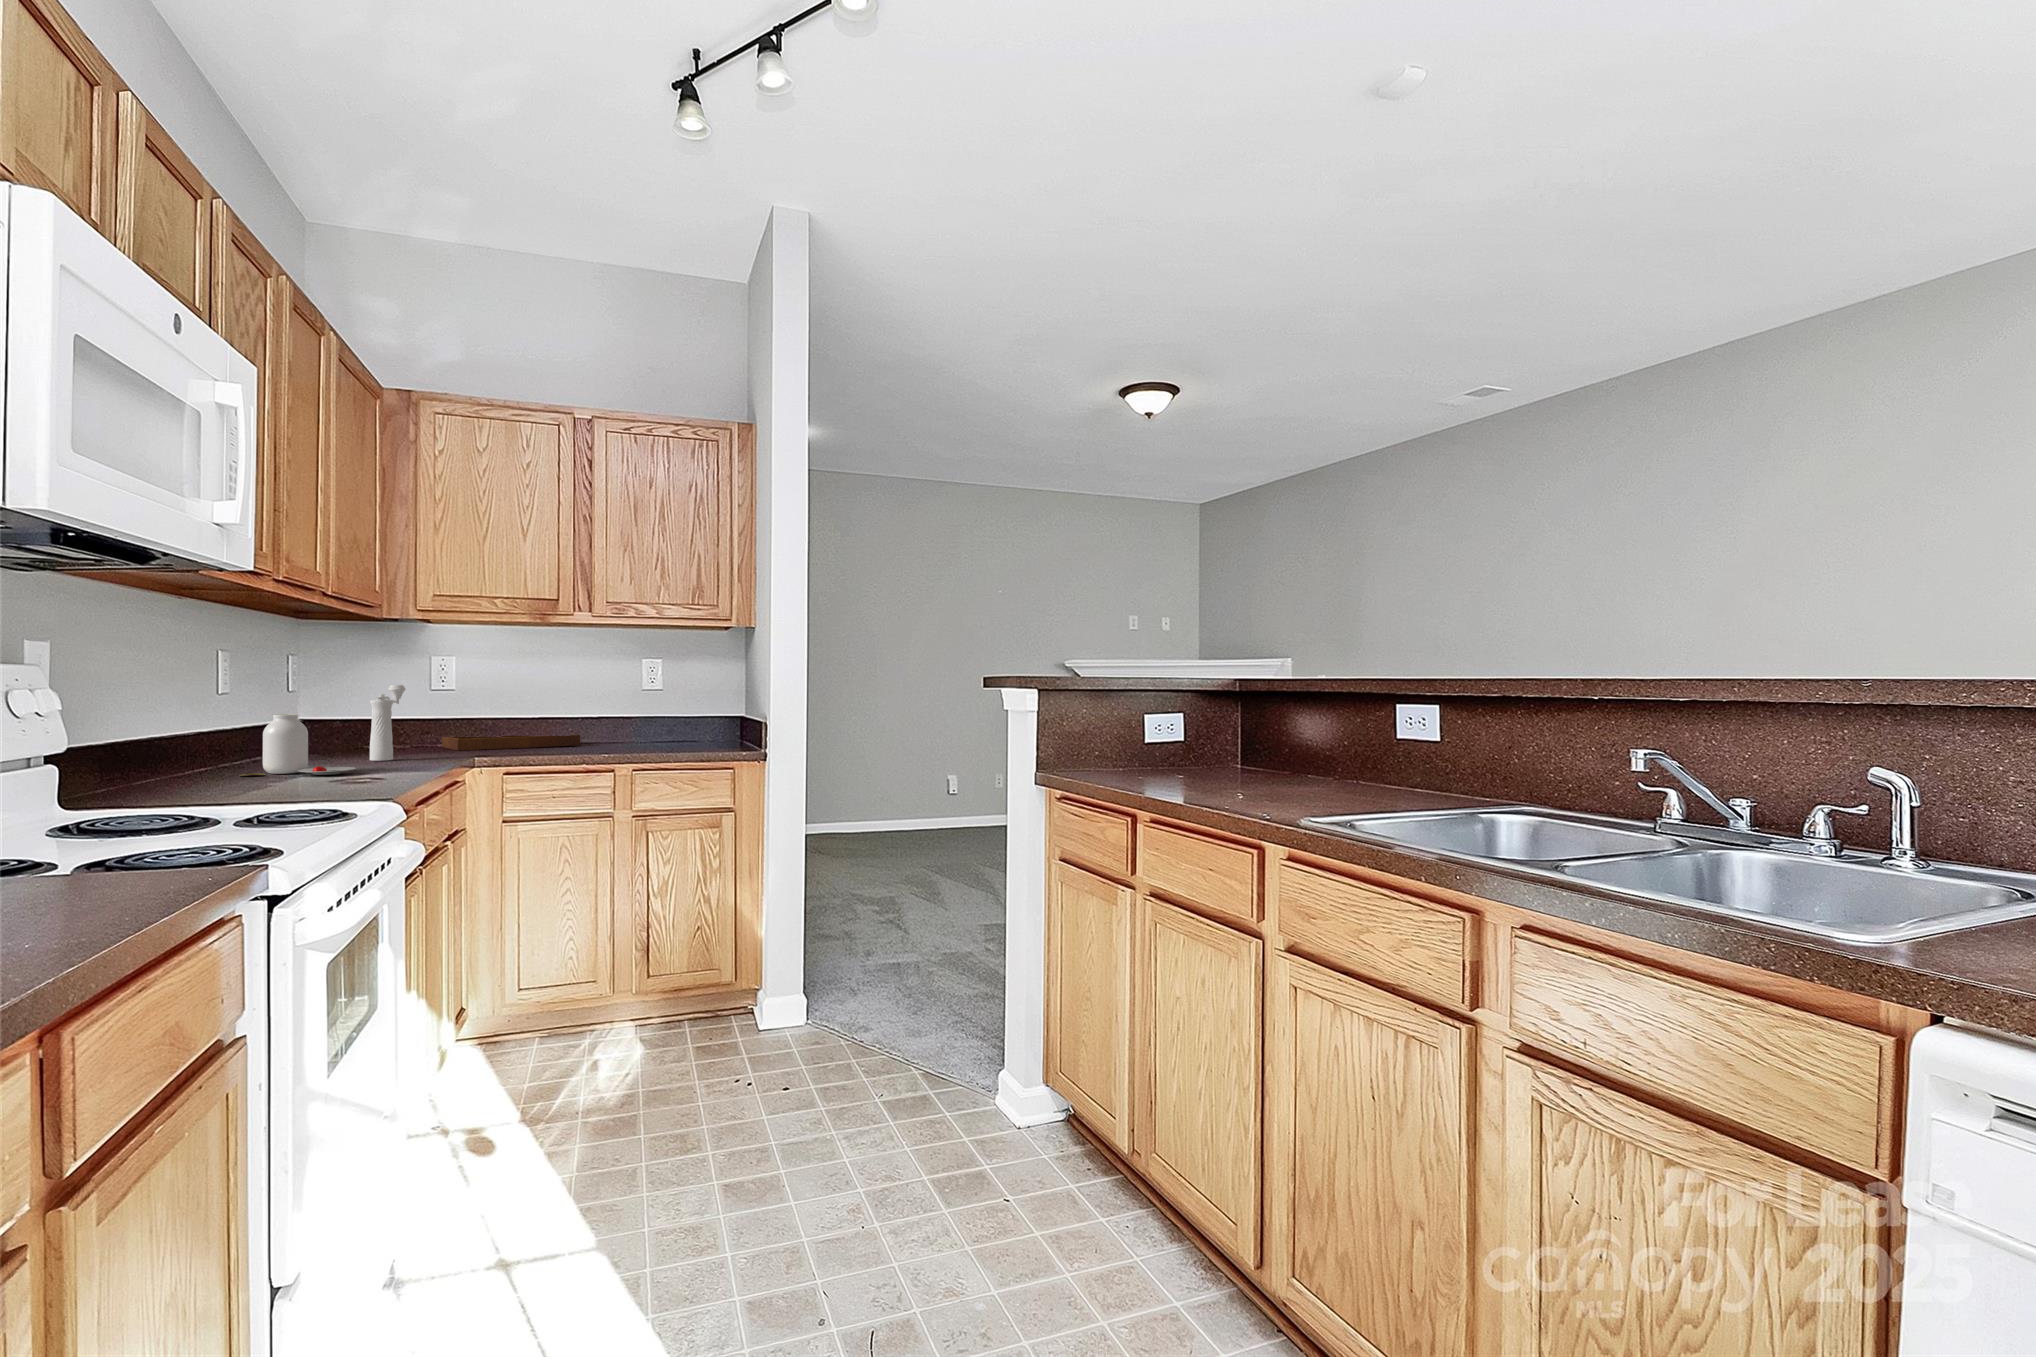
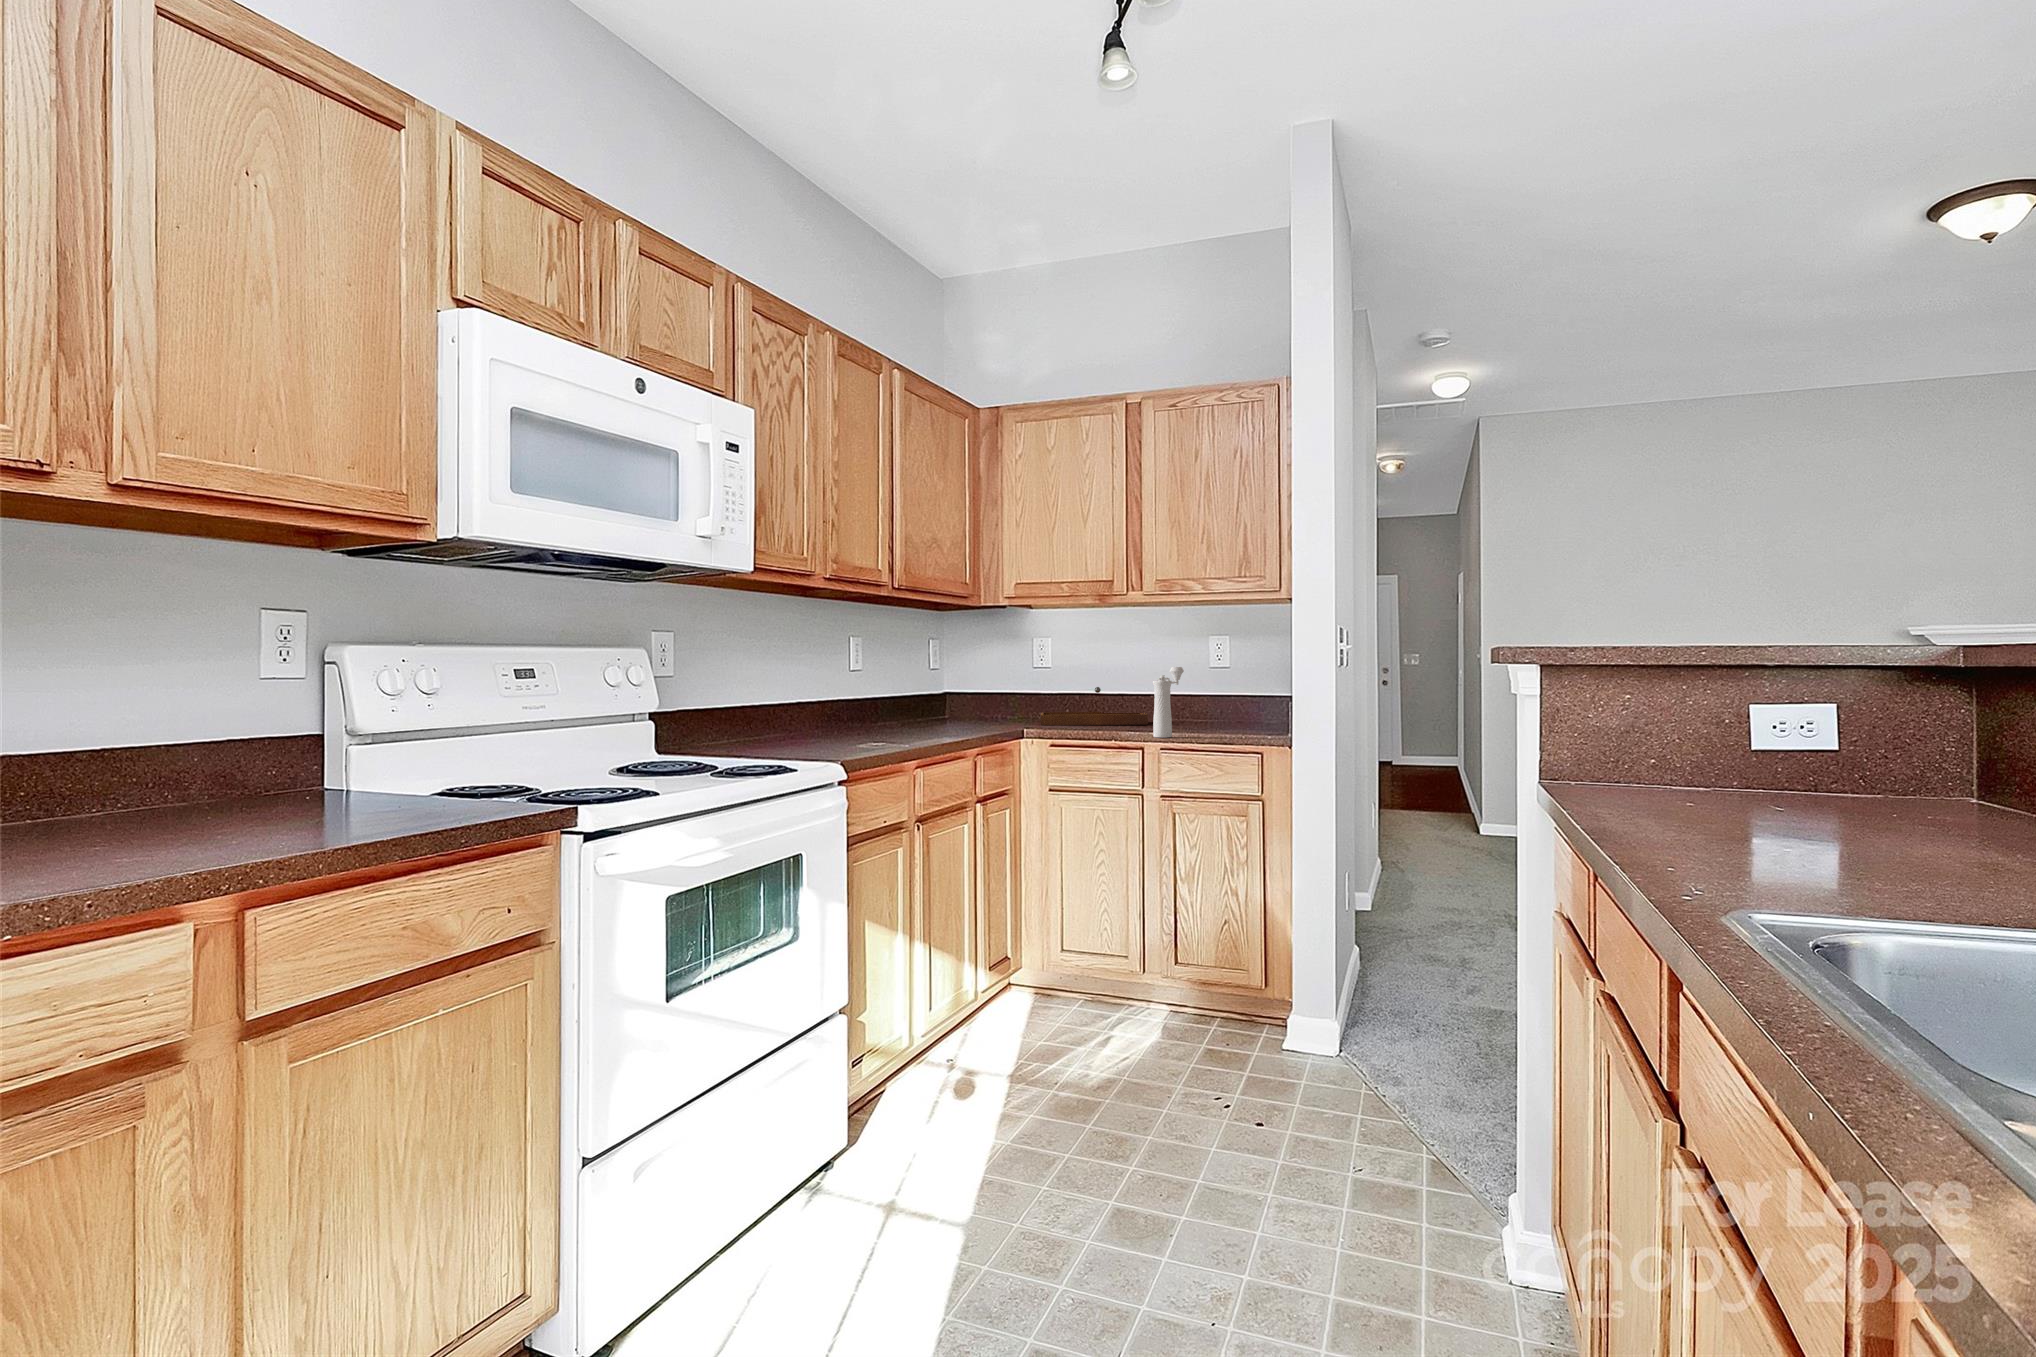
pepper mill: present [370,685,406,761] -> present [1153,667,1184,738]
jar: present [239,714,356,776] -> none [833,689,906,740]

